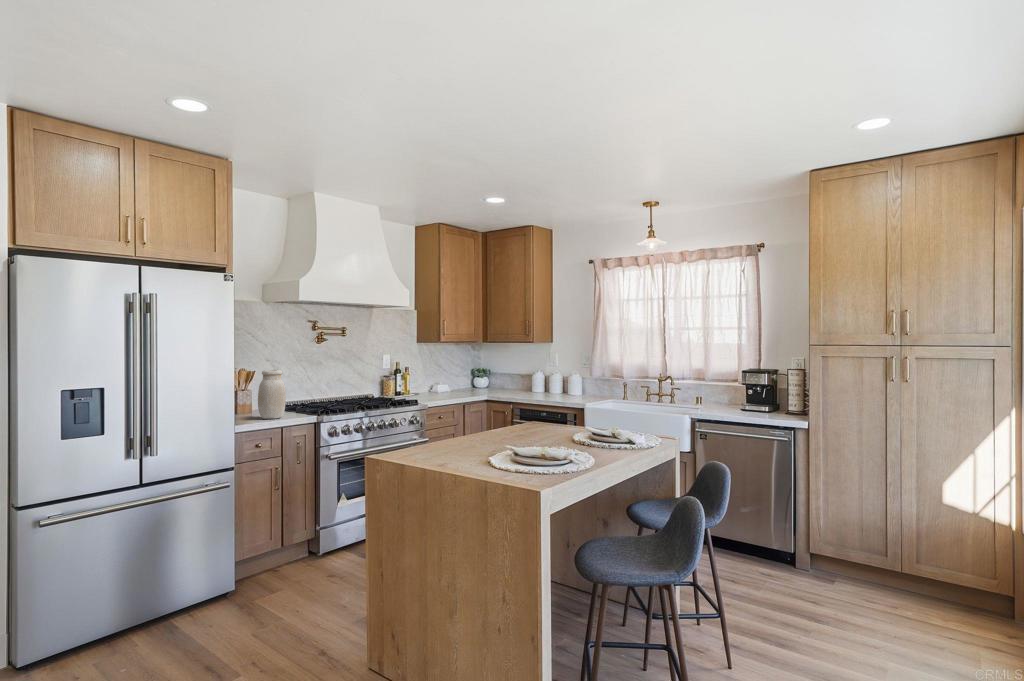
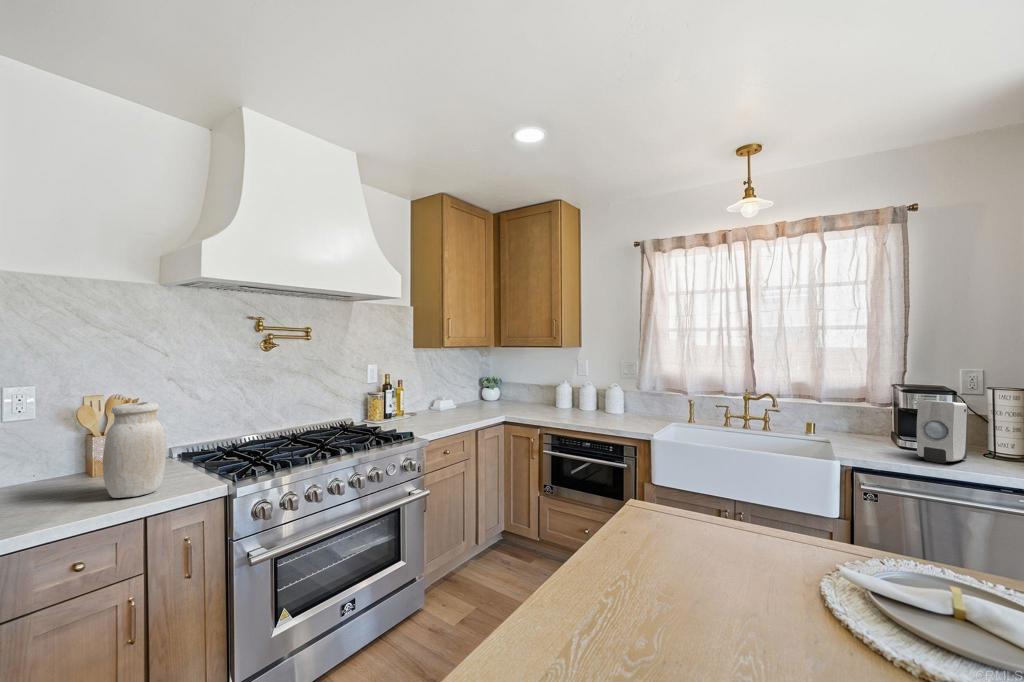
soap dispenser: none [737,376,769,414] -> present [917,400,968,463]

